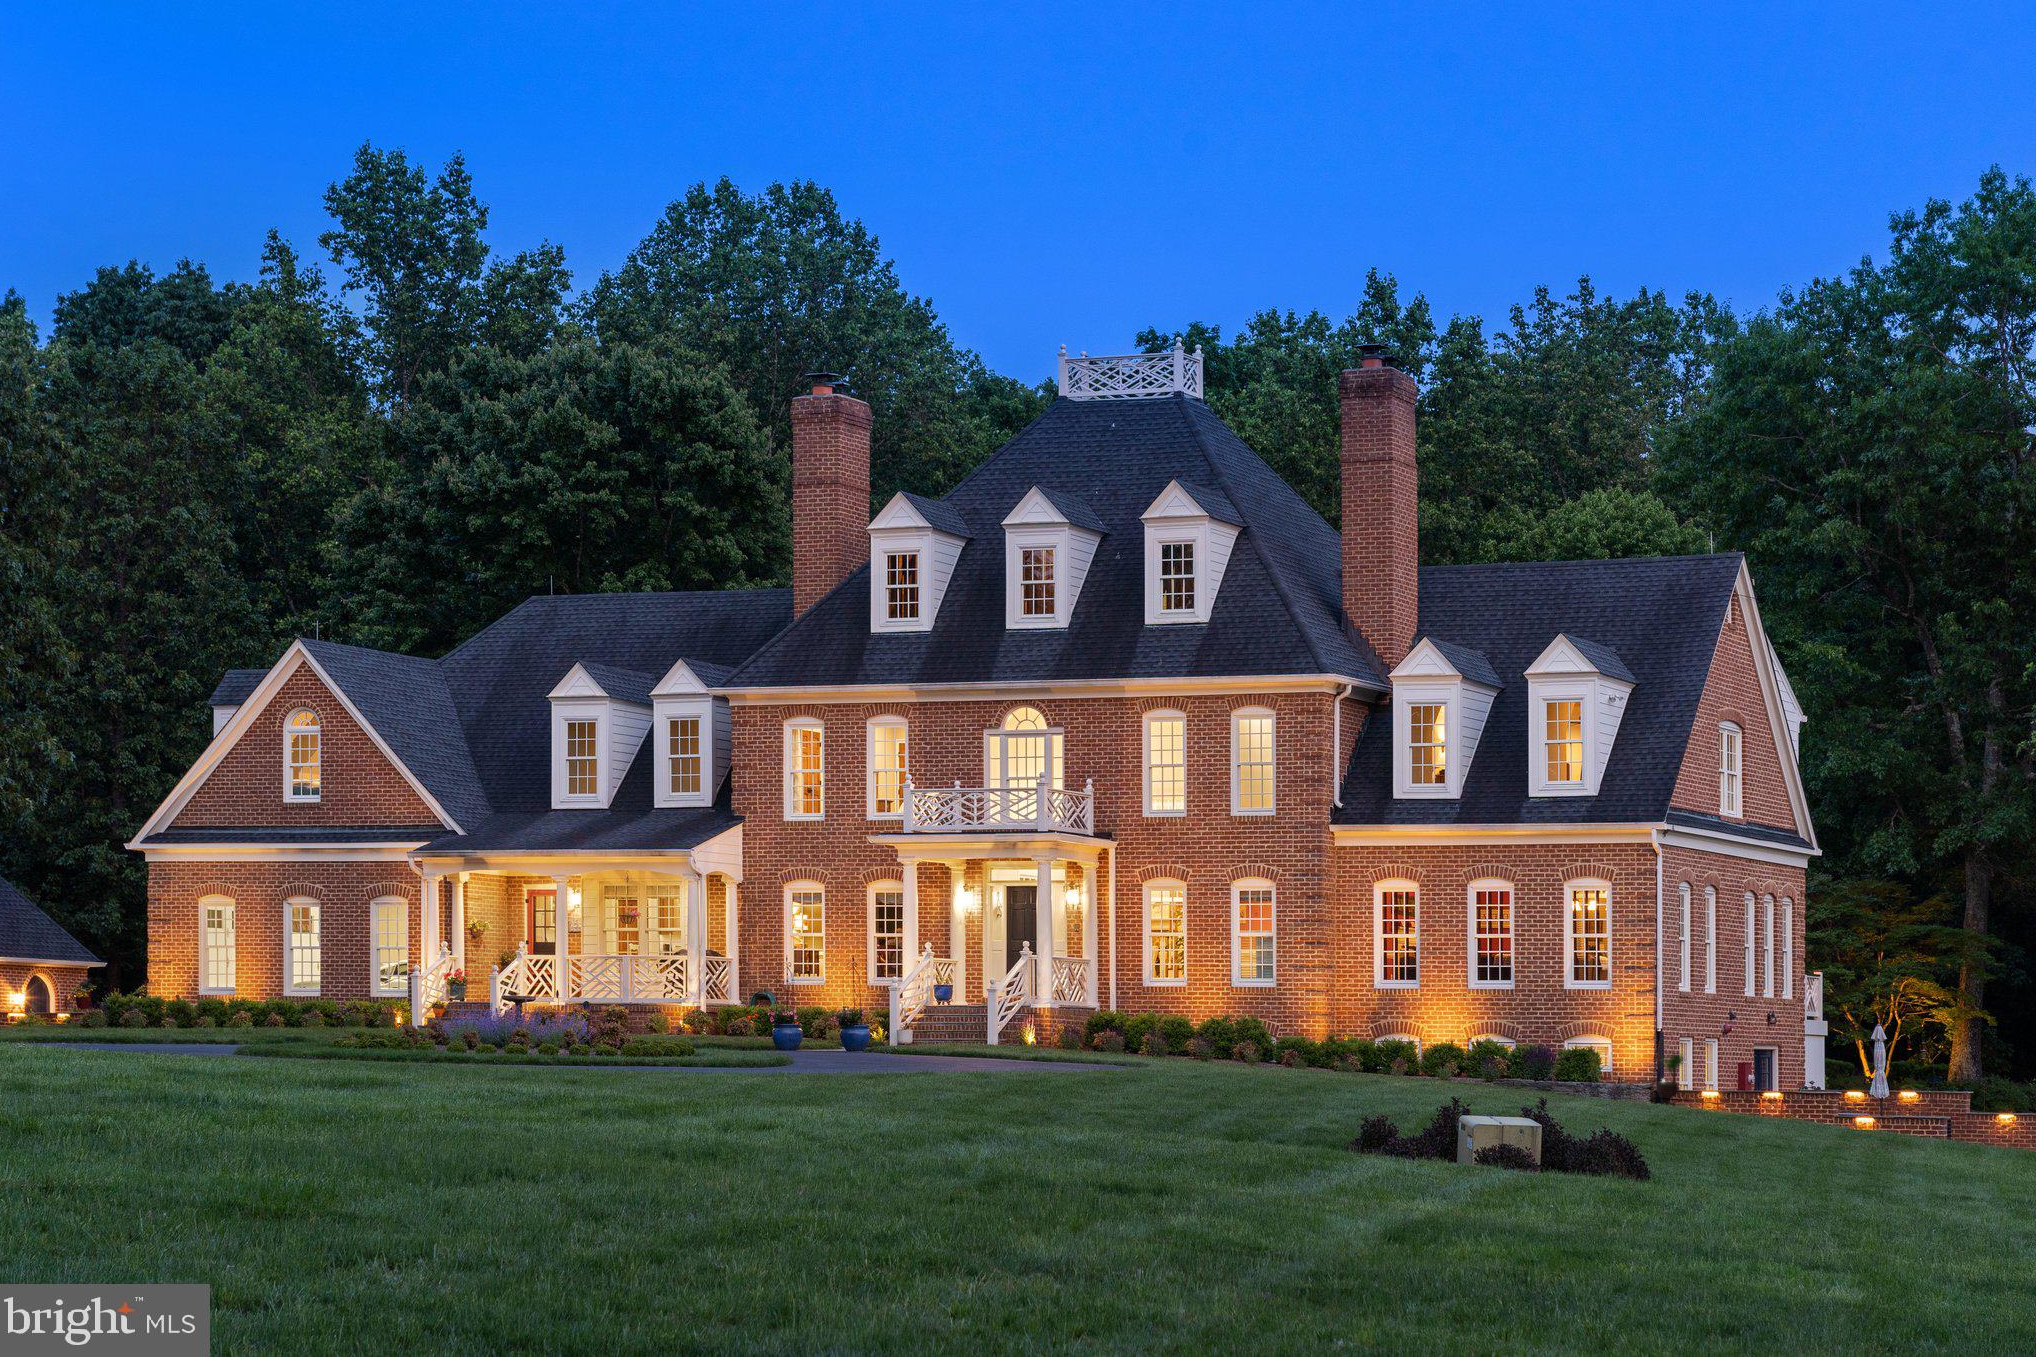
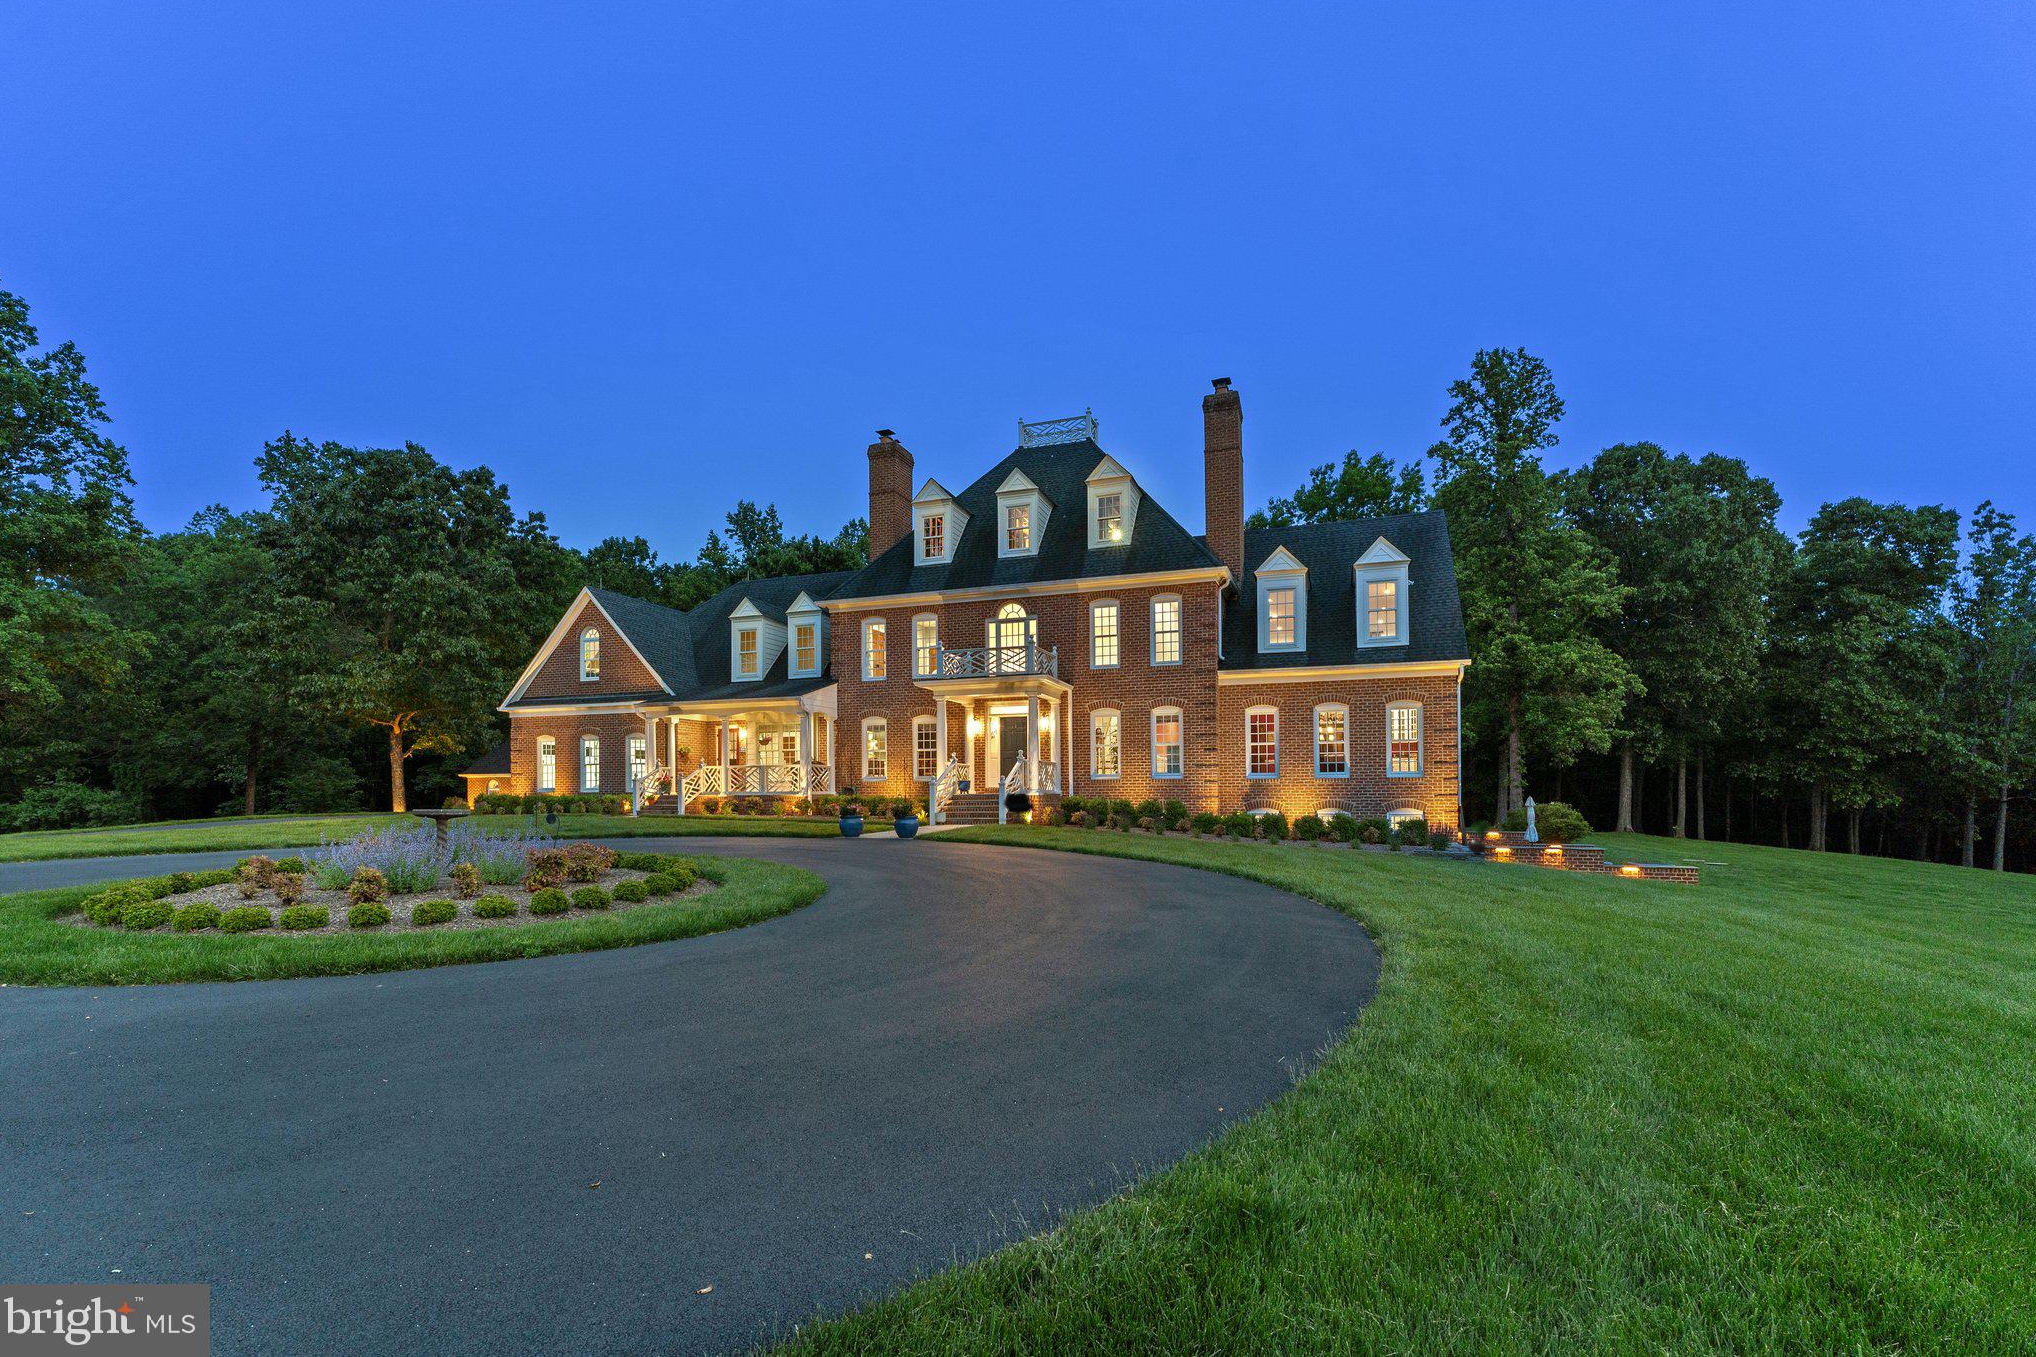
lounge chair: none [1007,1004,1053,1046] -> present [1004,793,1034,821]

